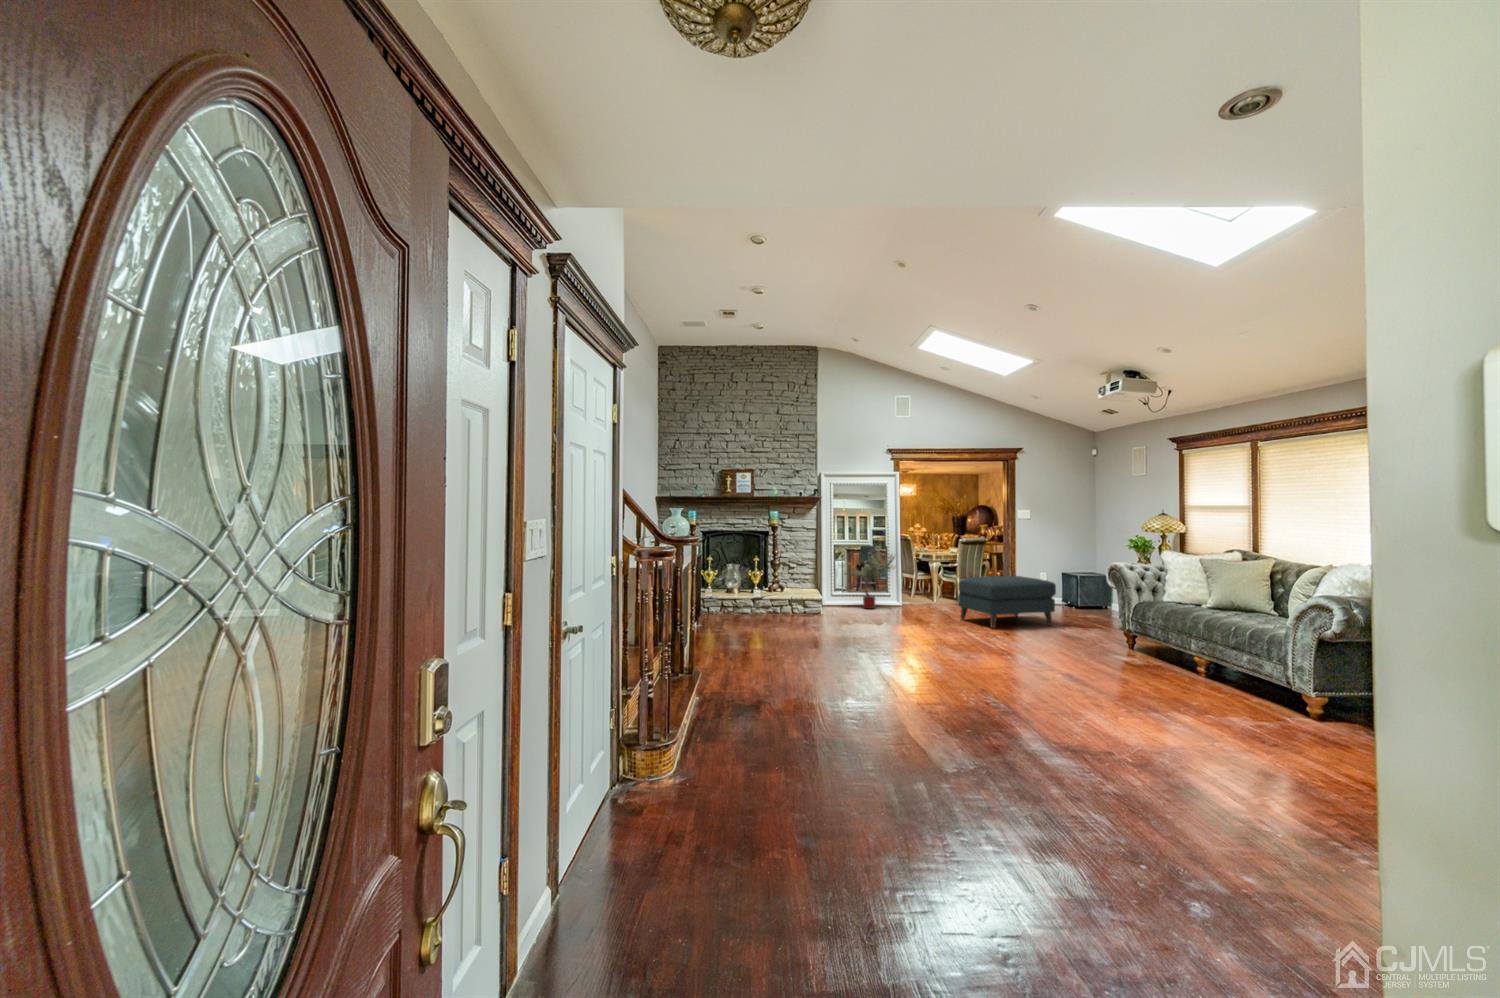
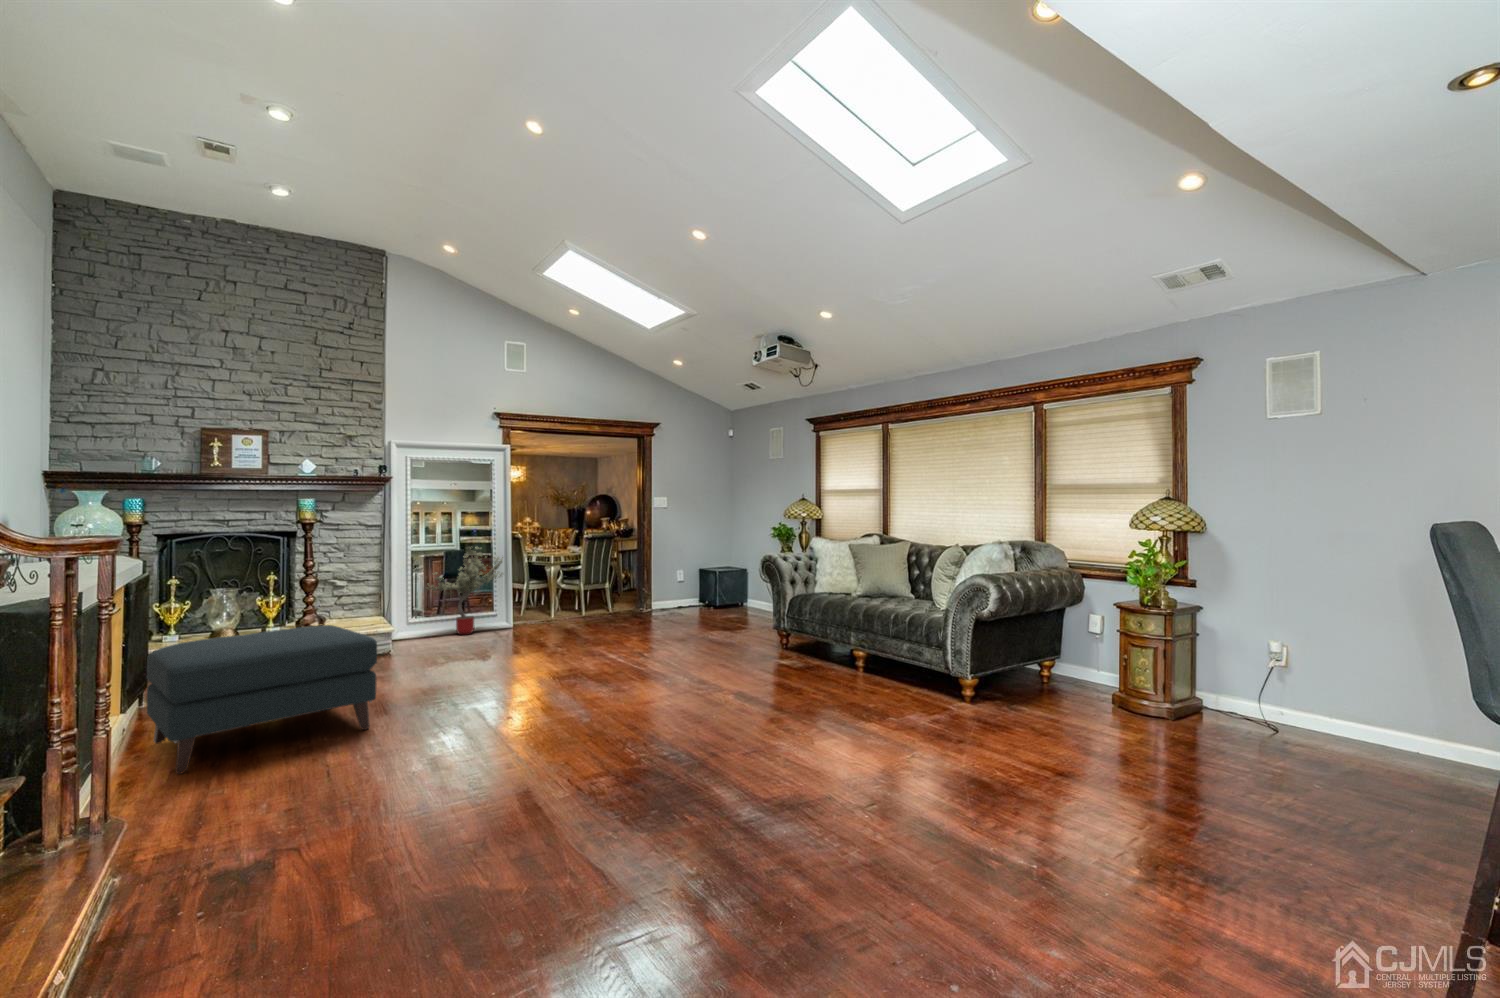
ottoman: present [958,575,1056,629] -> present [146,625,377,774]

